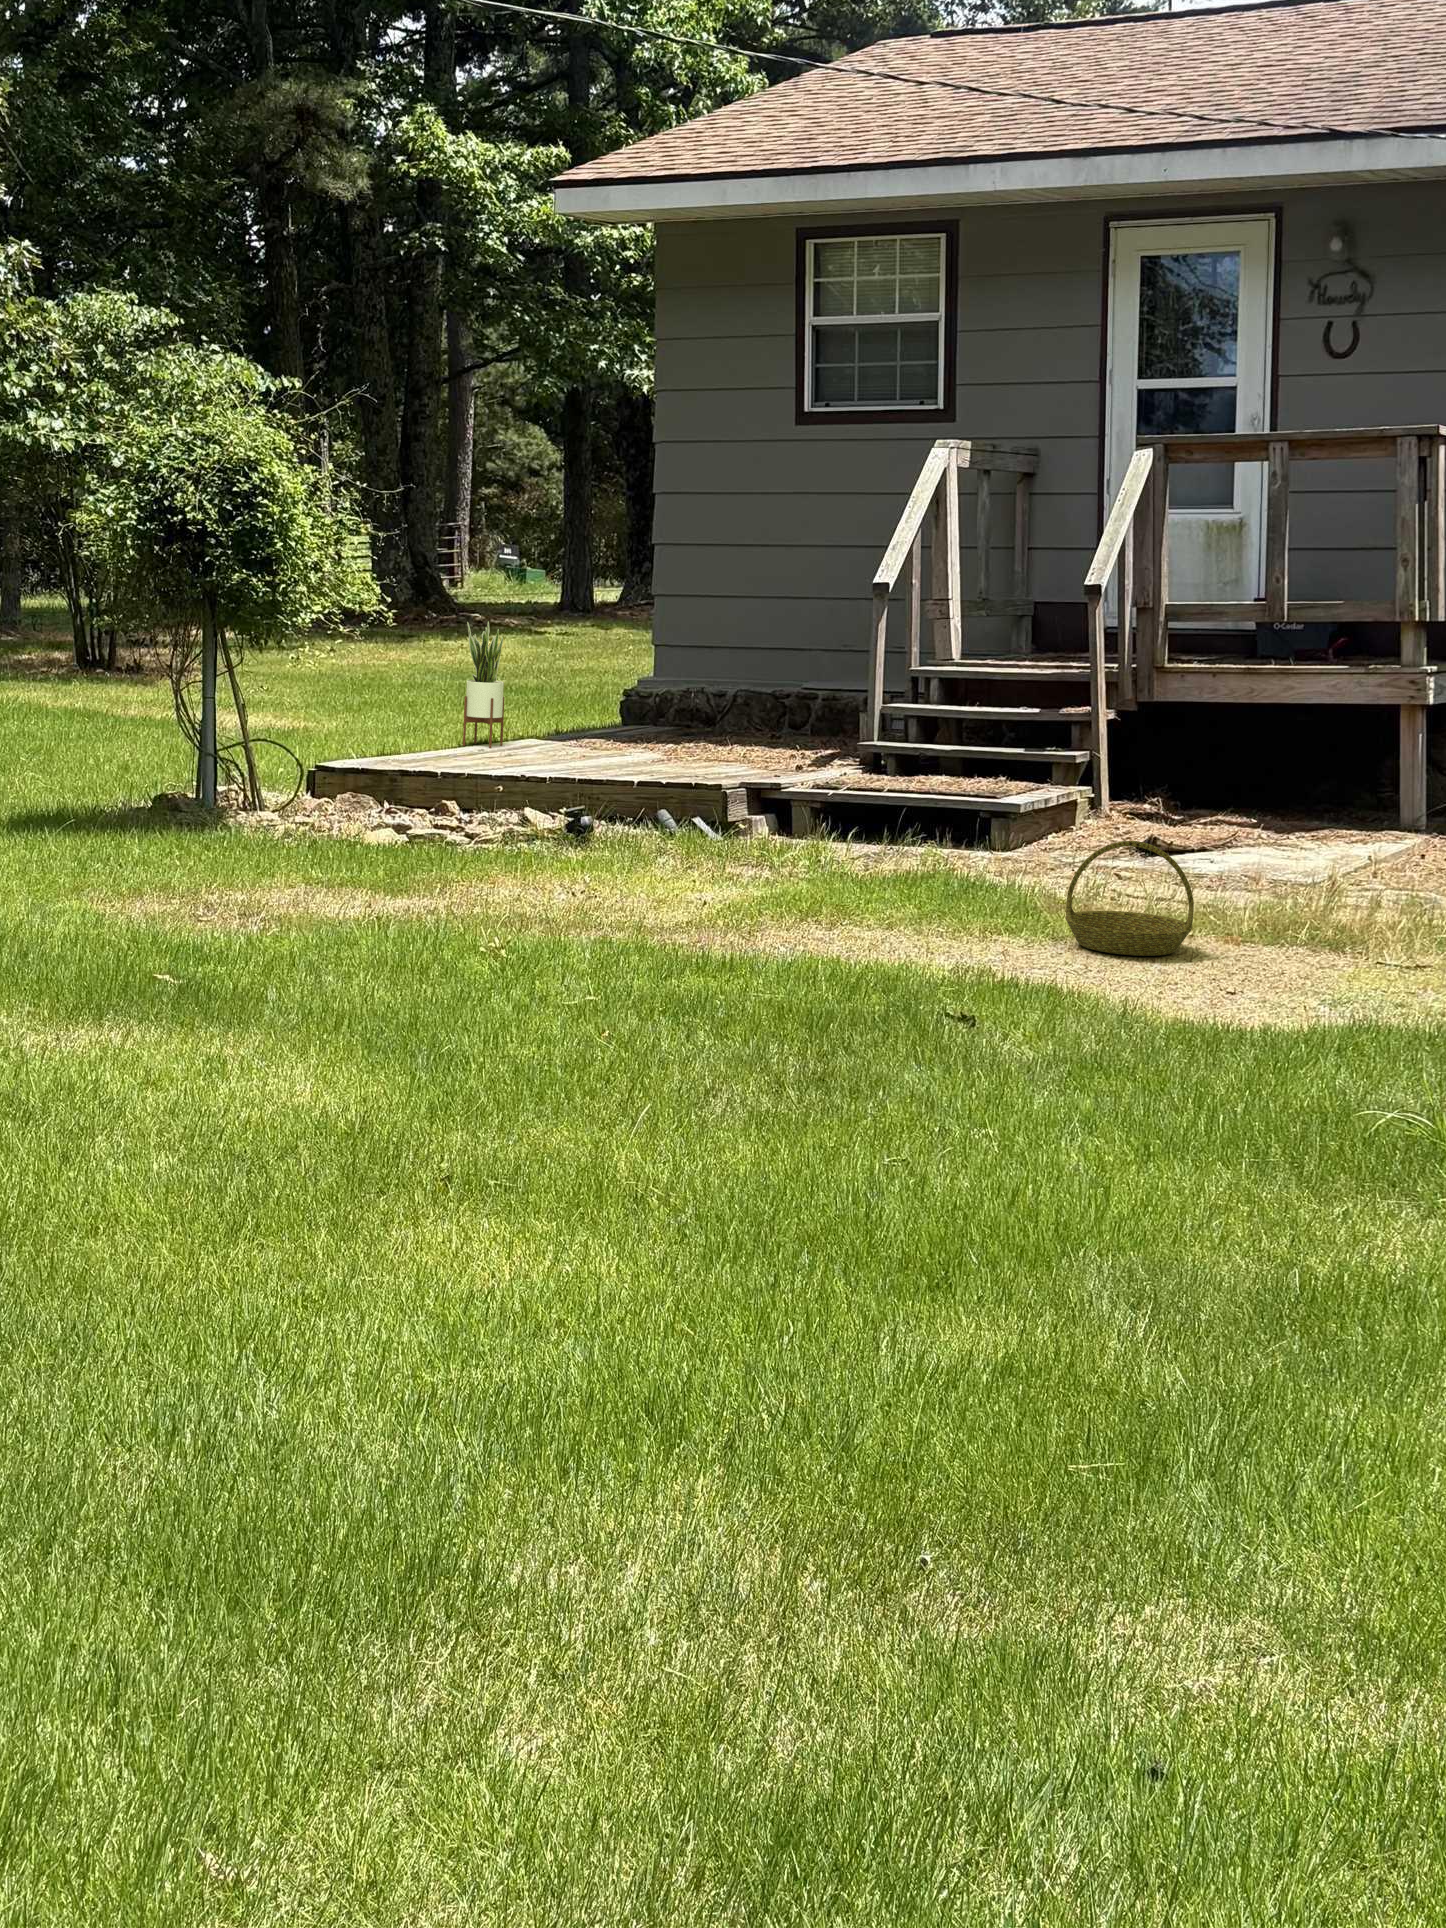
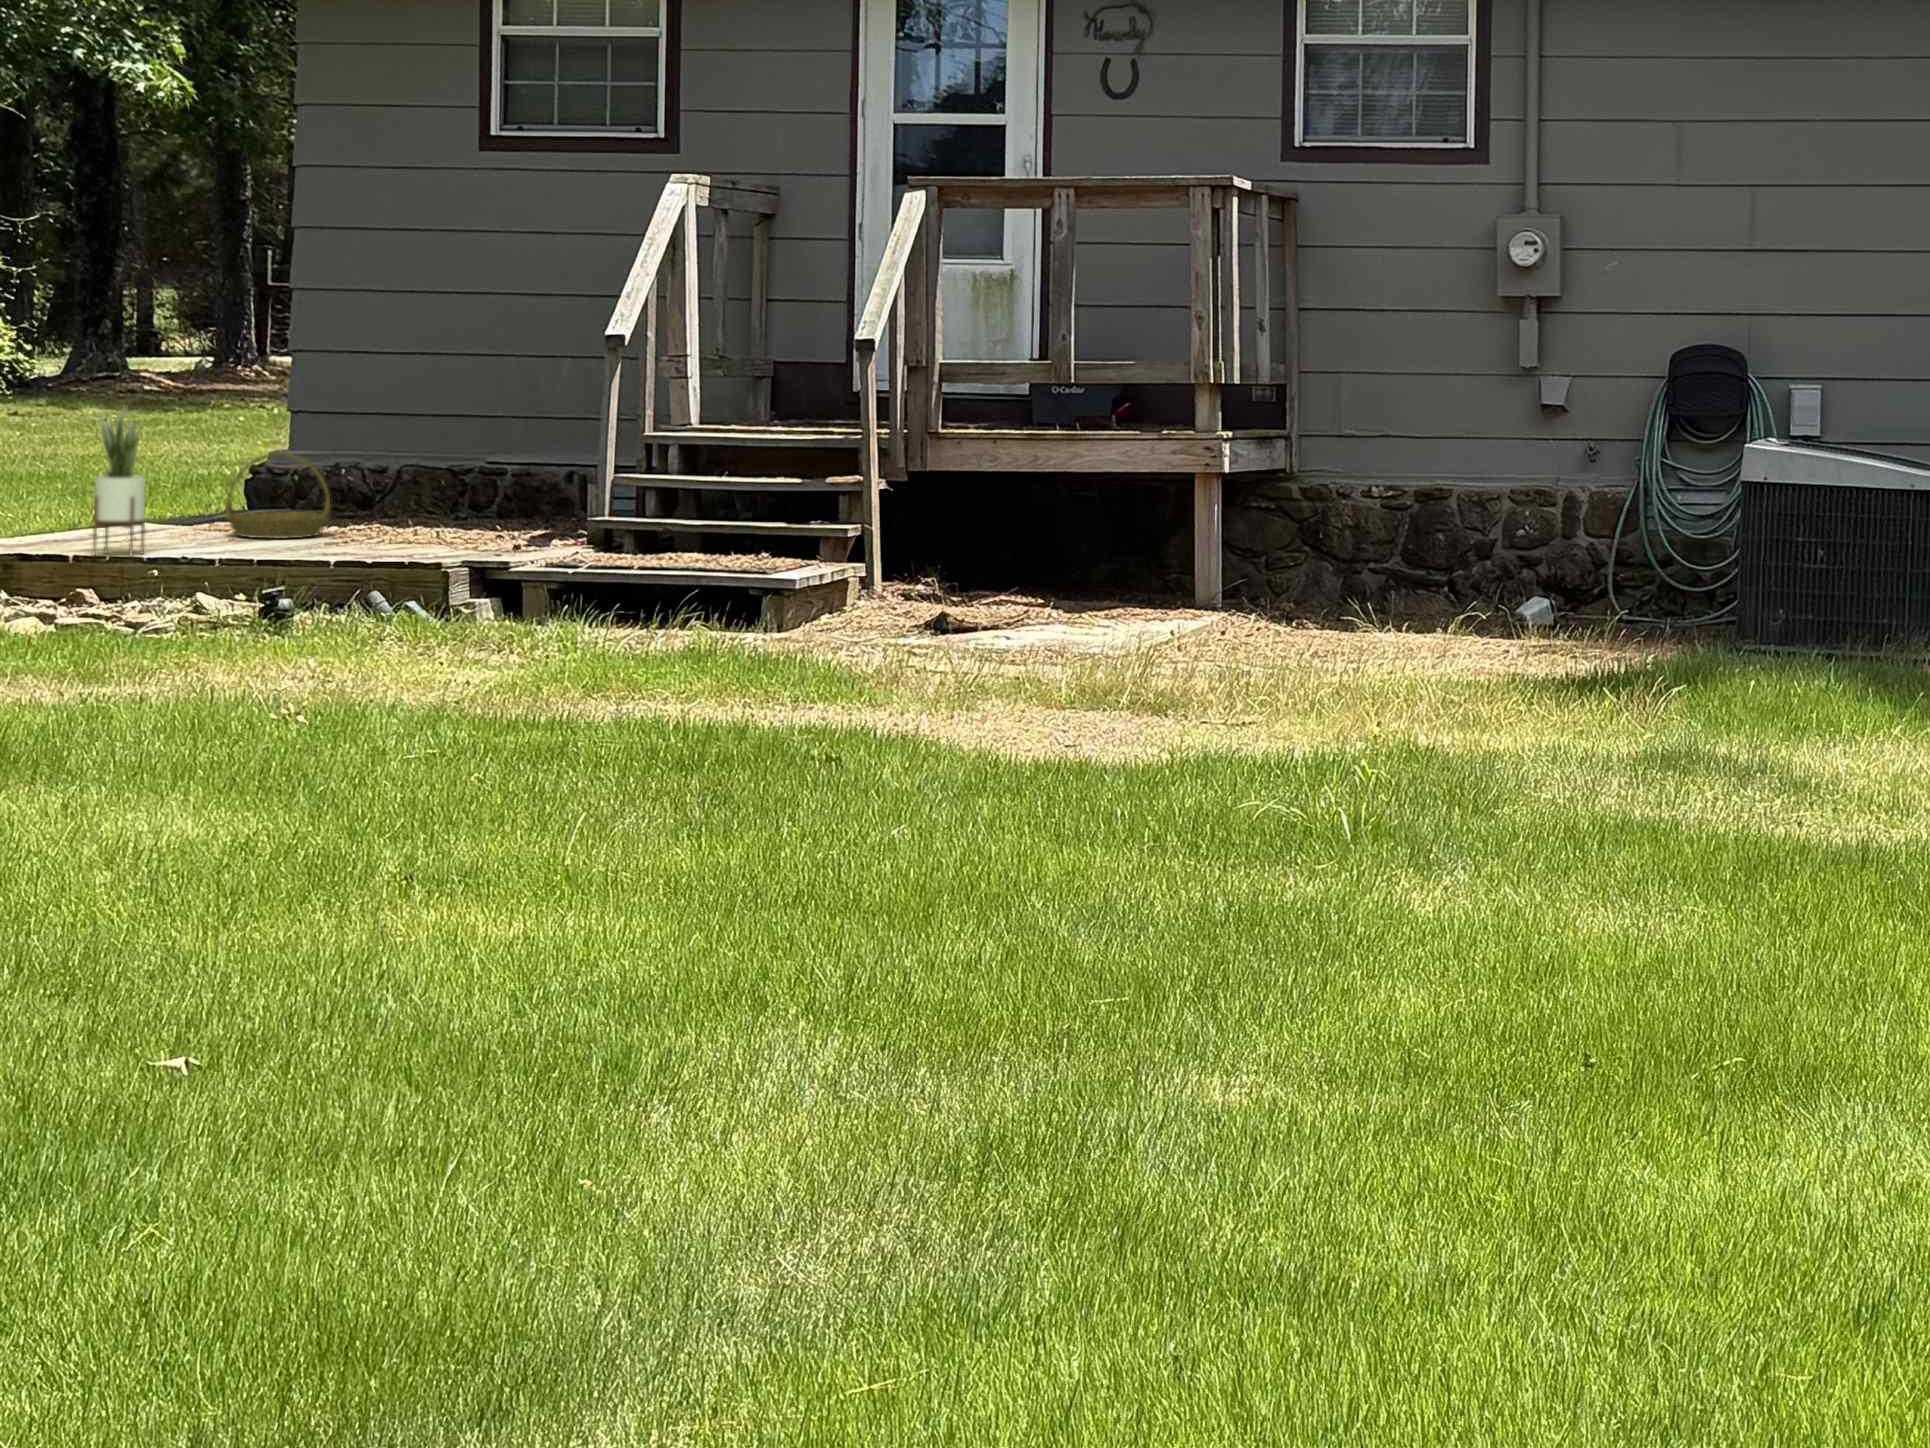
basket: present [1066,841,1194,956] -> present [225,453,331,538]

